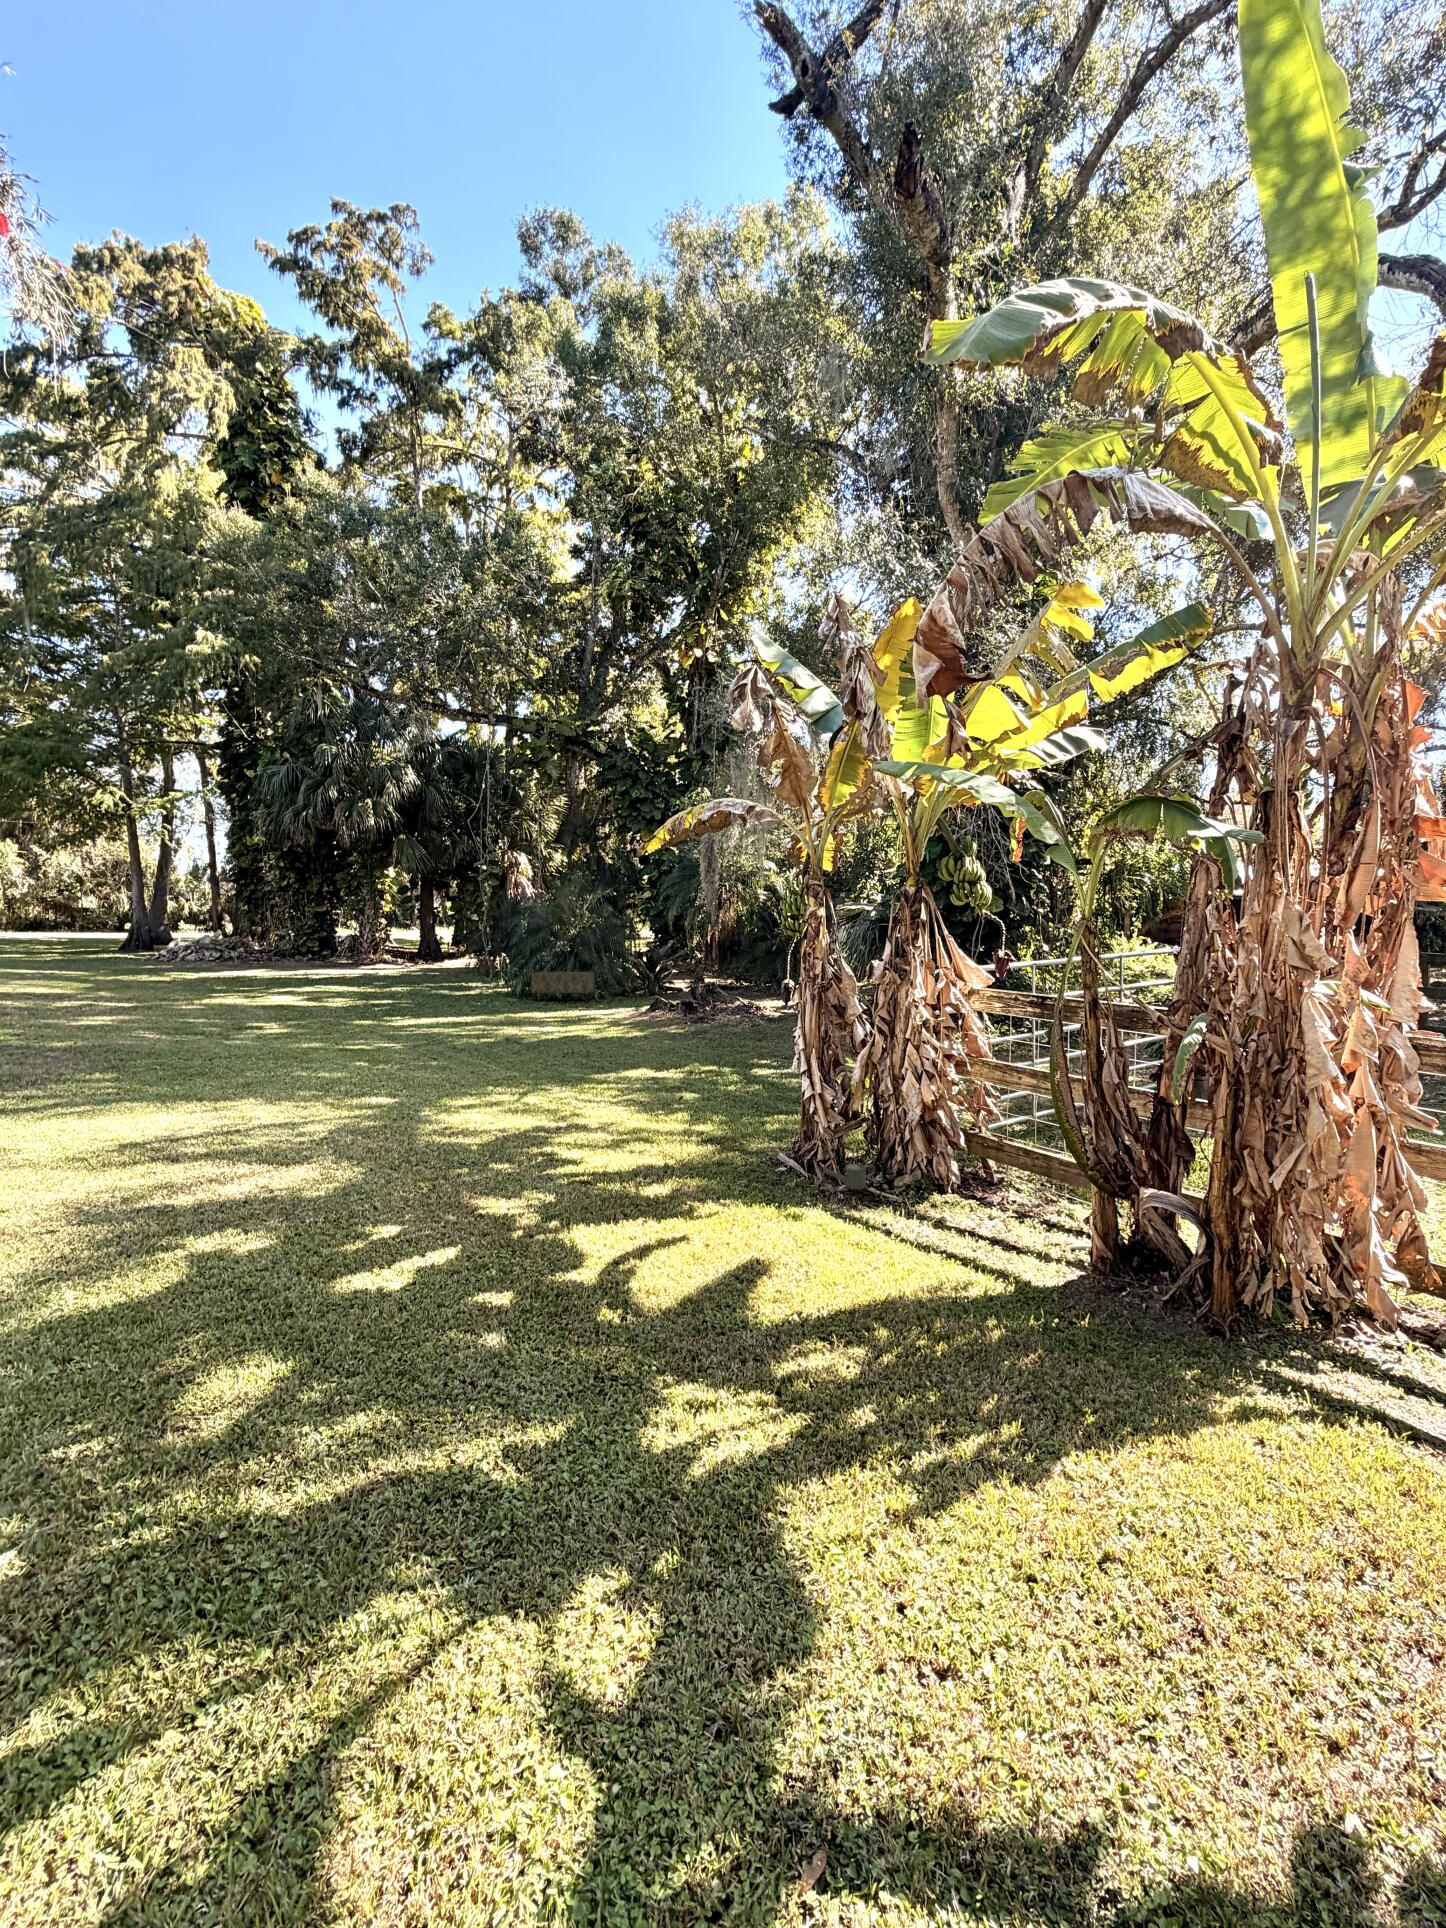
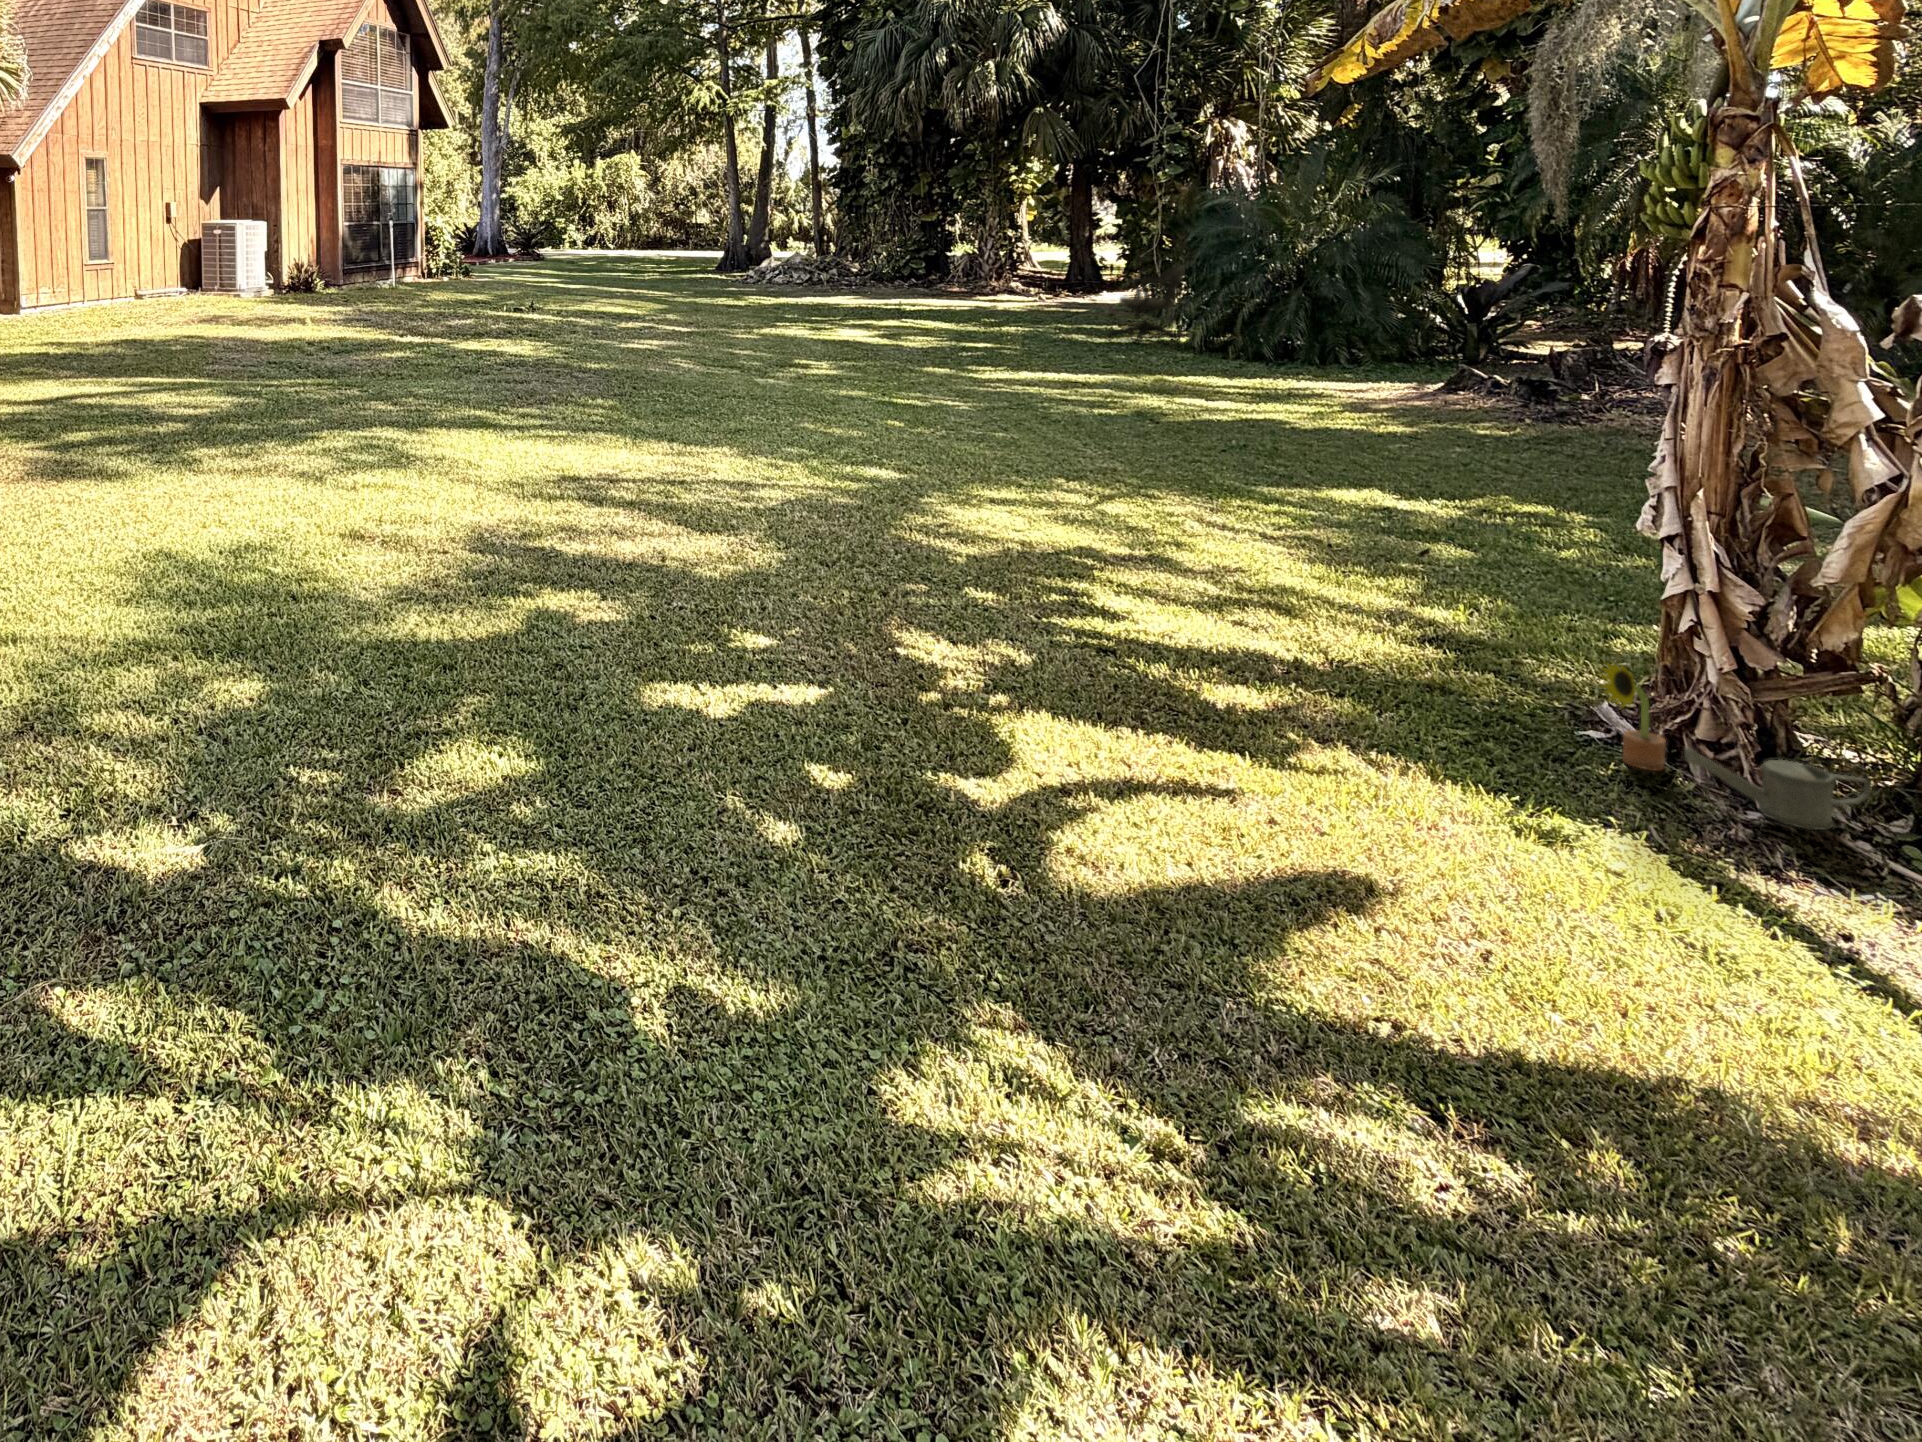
chair: none [467,947,512,998] -> present [1108,266,1184,344]
bench: present [531,971,594,1001] -> none [1211,306,1333,359]
decorative plant: none [790,1135,813,1181] -> present [1600,663,1666,771]

